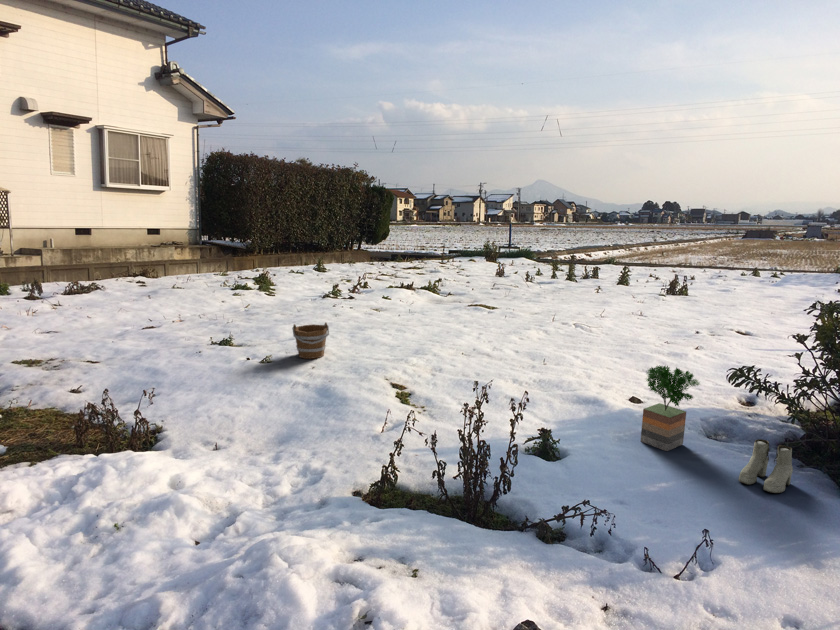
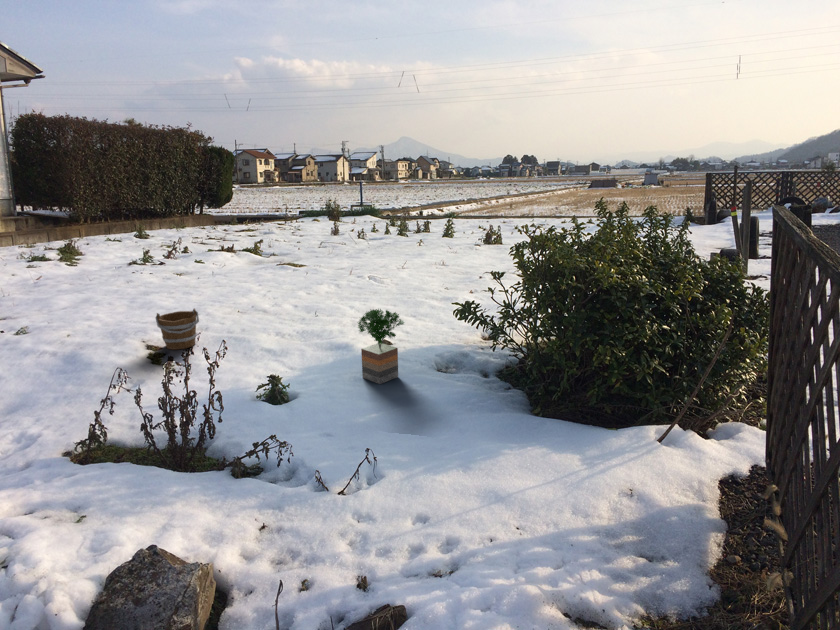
bucket: present [292,323,329,359] -> present [156,309,199,349]
boots: present [739,439,793,493] -> none [424,366,466,409]

